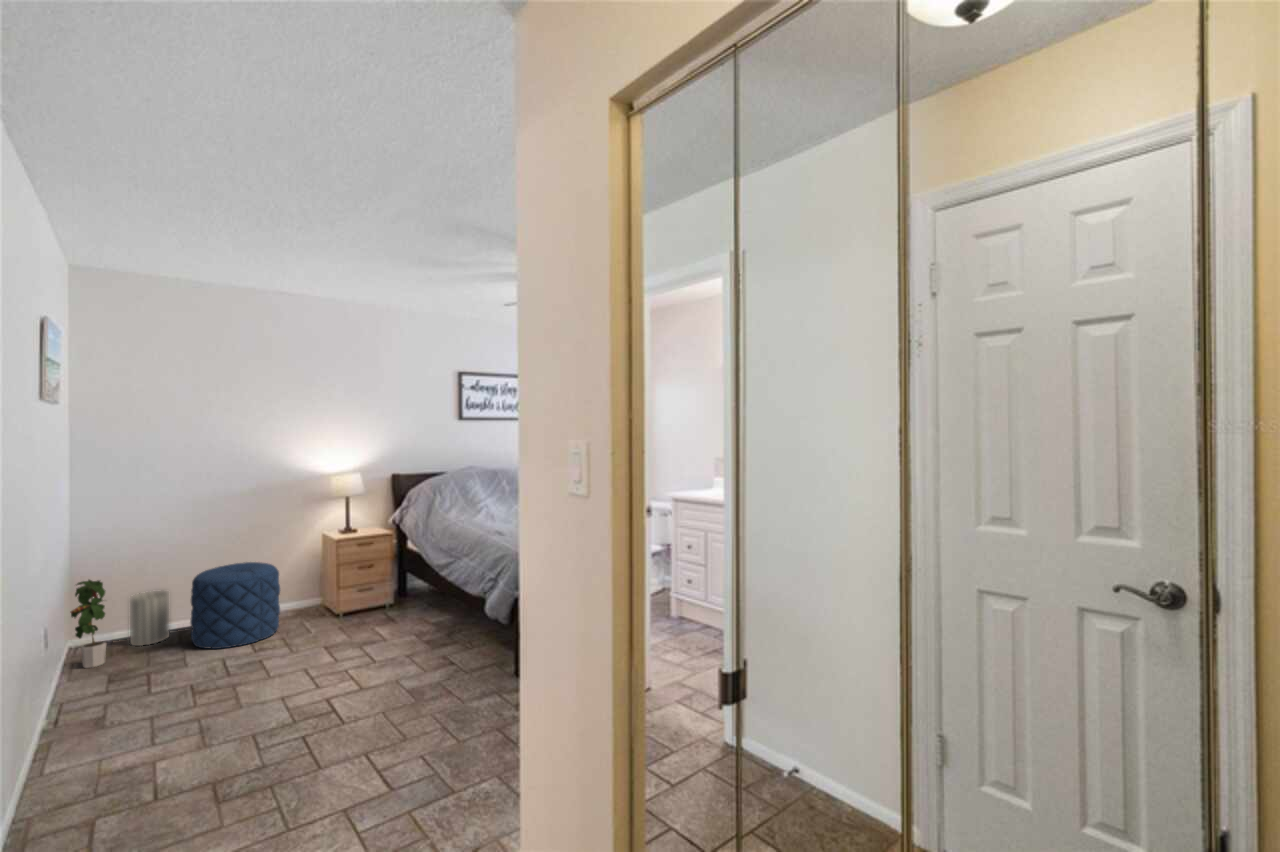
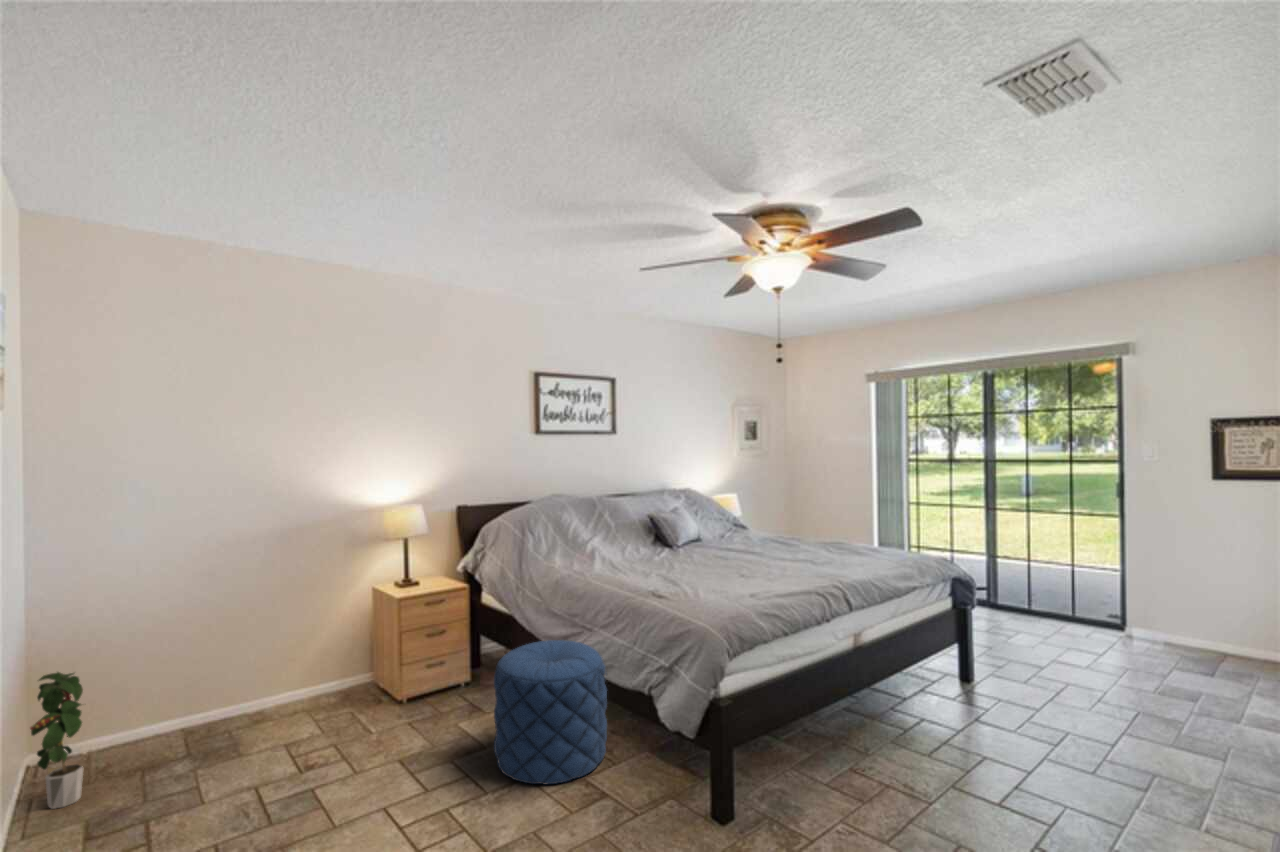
pouf: present [190,562,280,649] -> present [494,640,607,784]
wastebasket: present [130,591,169,646] -> none [116,677,171,762]

